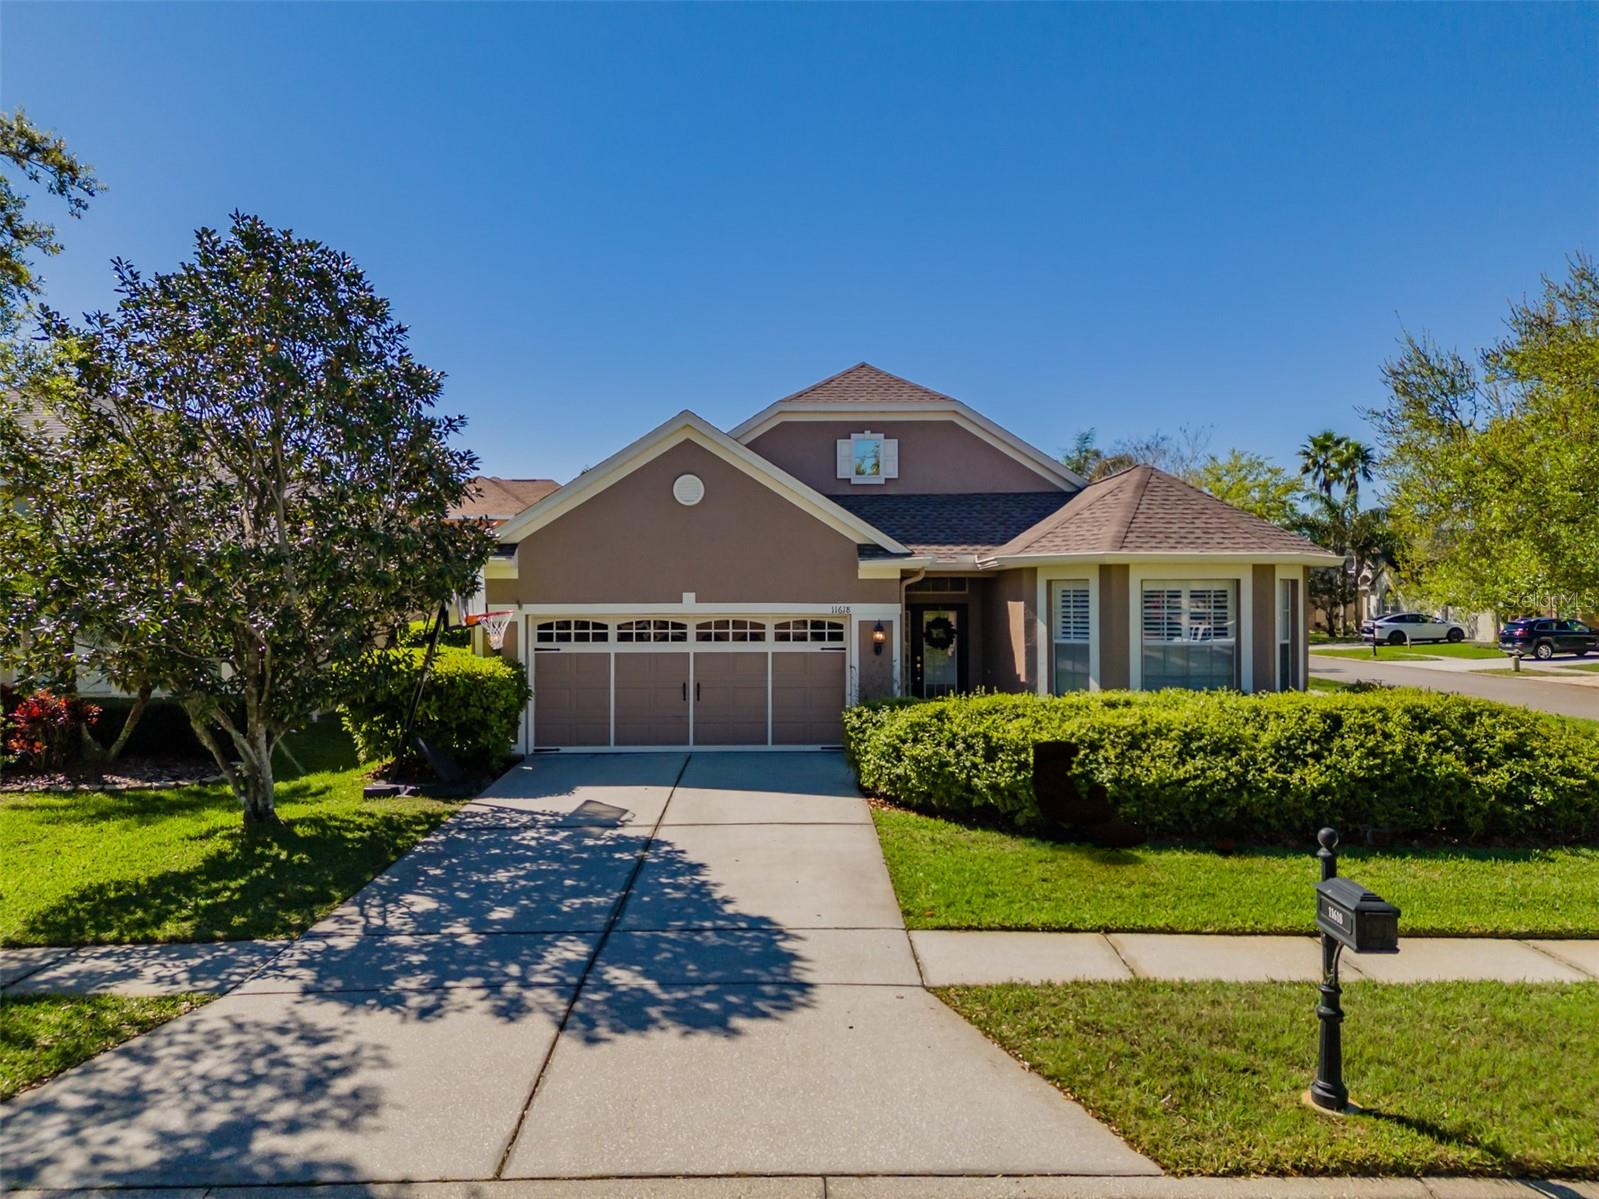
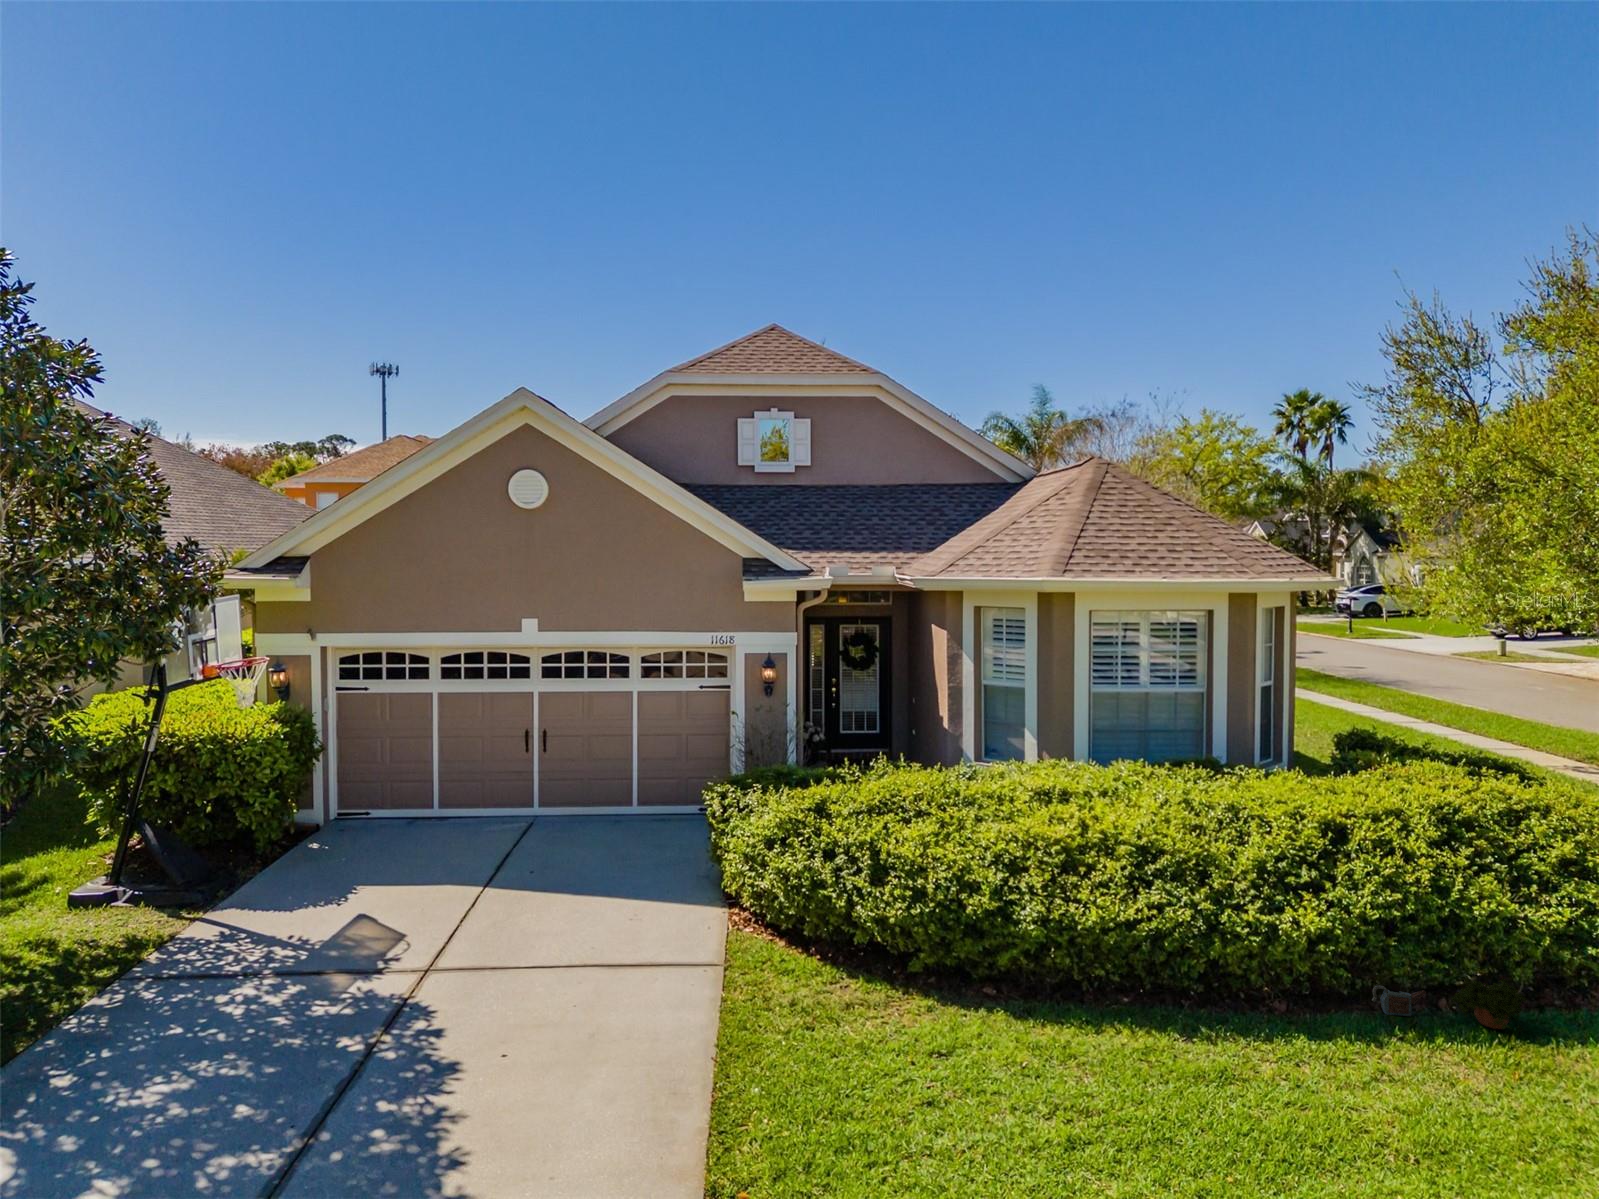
lounge chair: present [1031,740,1145,863] -> none [922,865,1075,1072]
potted plant: present [1202,817,1246,850] -> present [1452,979,1526,1033]

